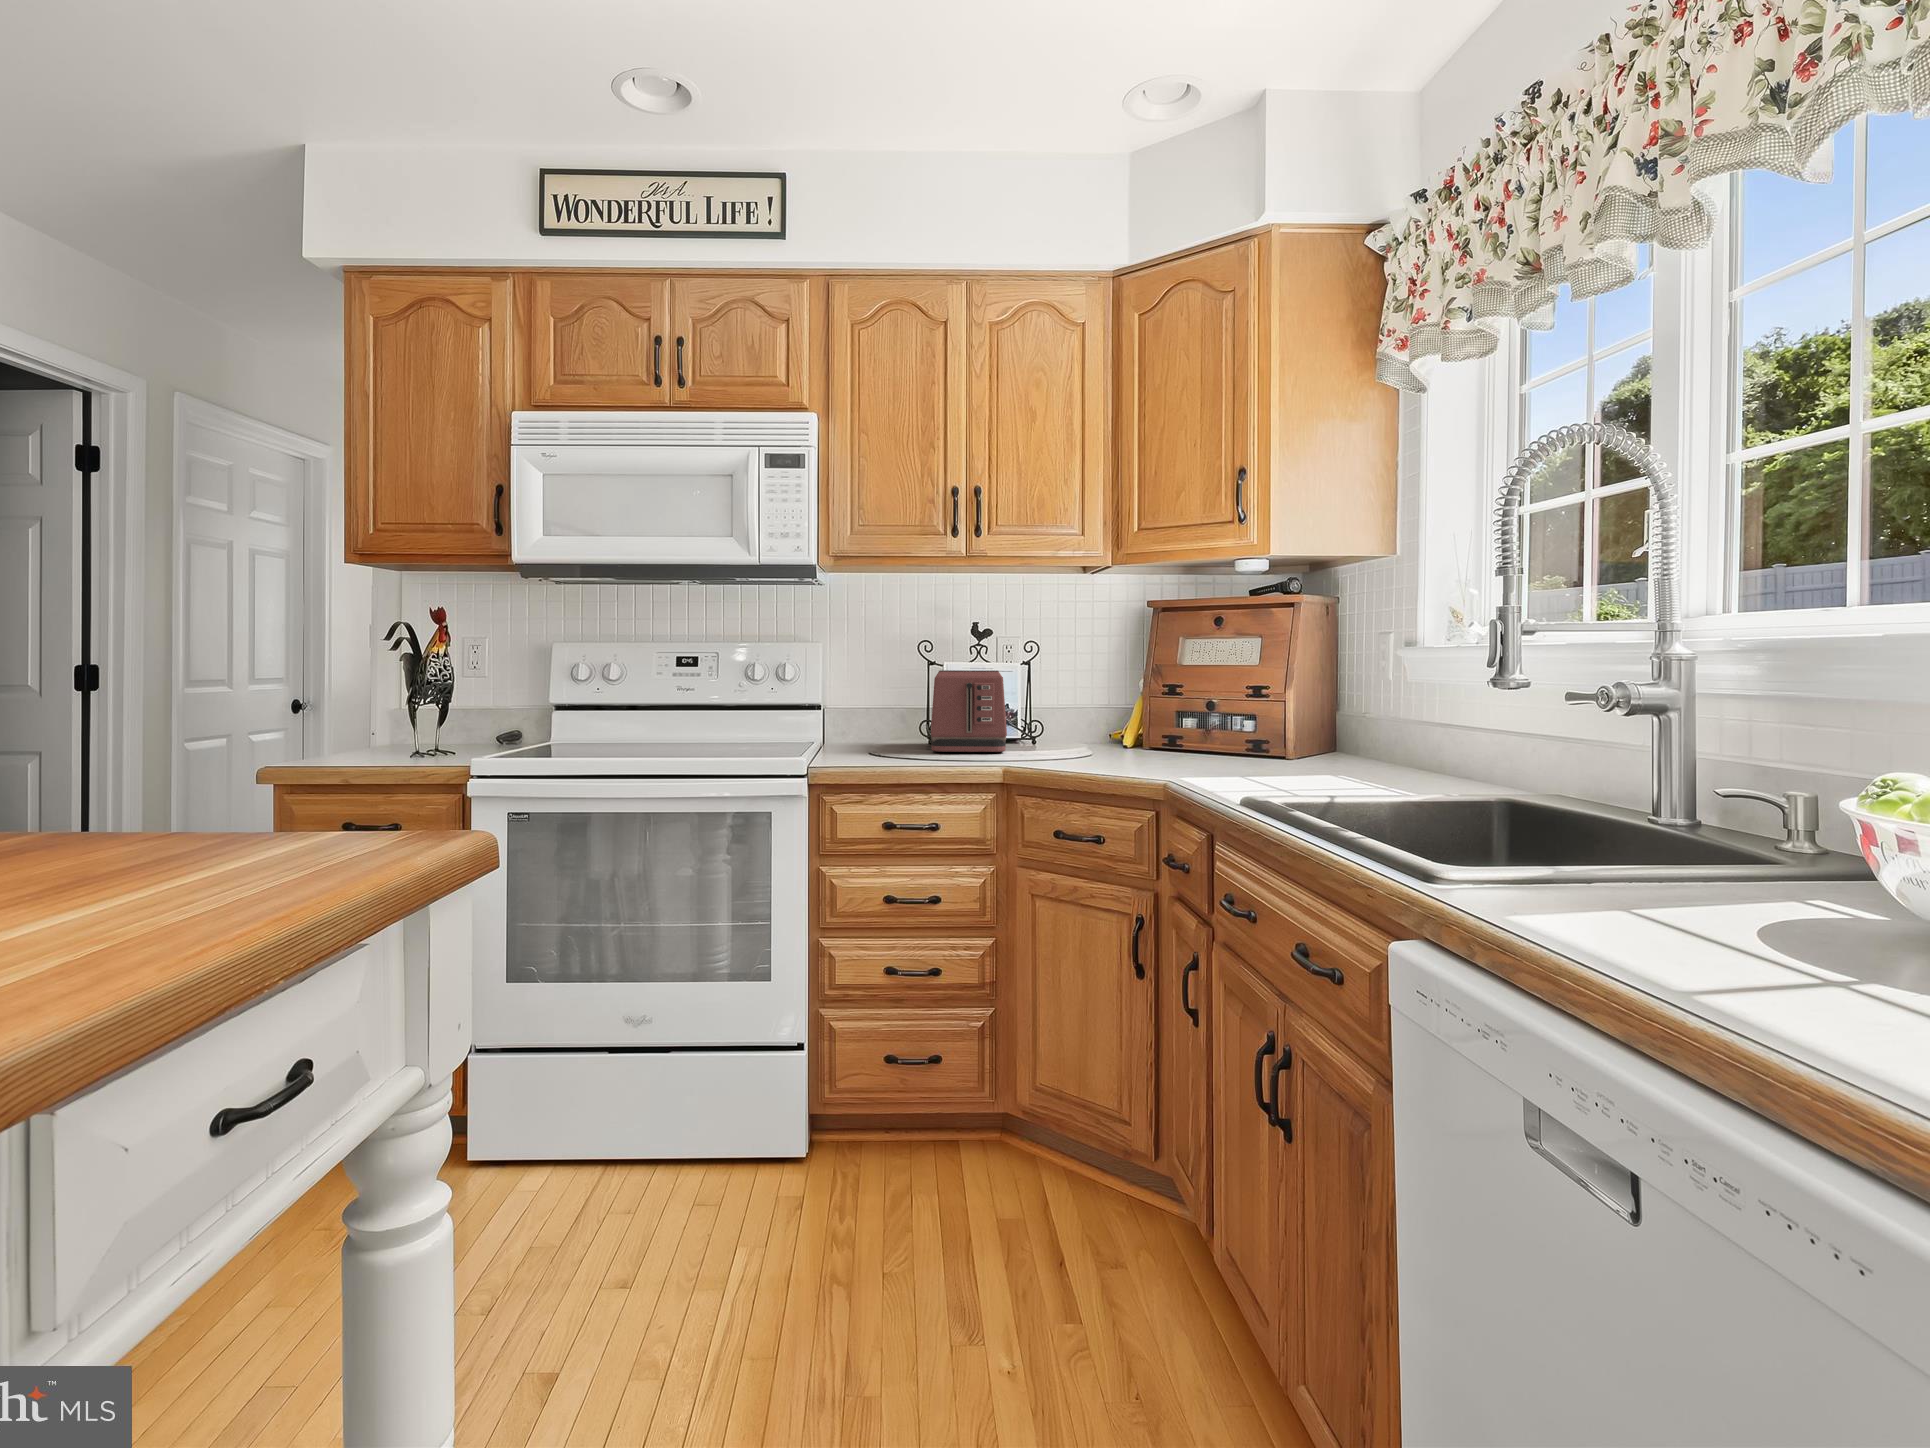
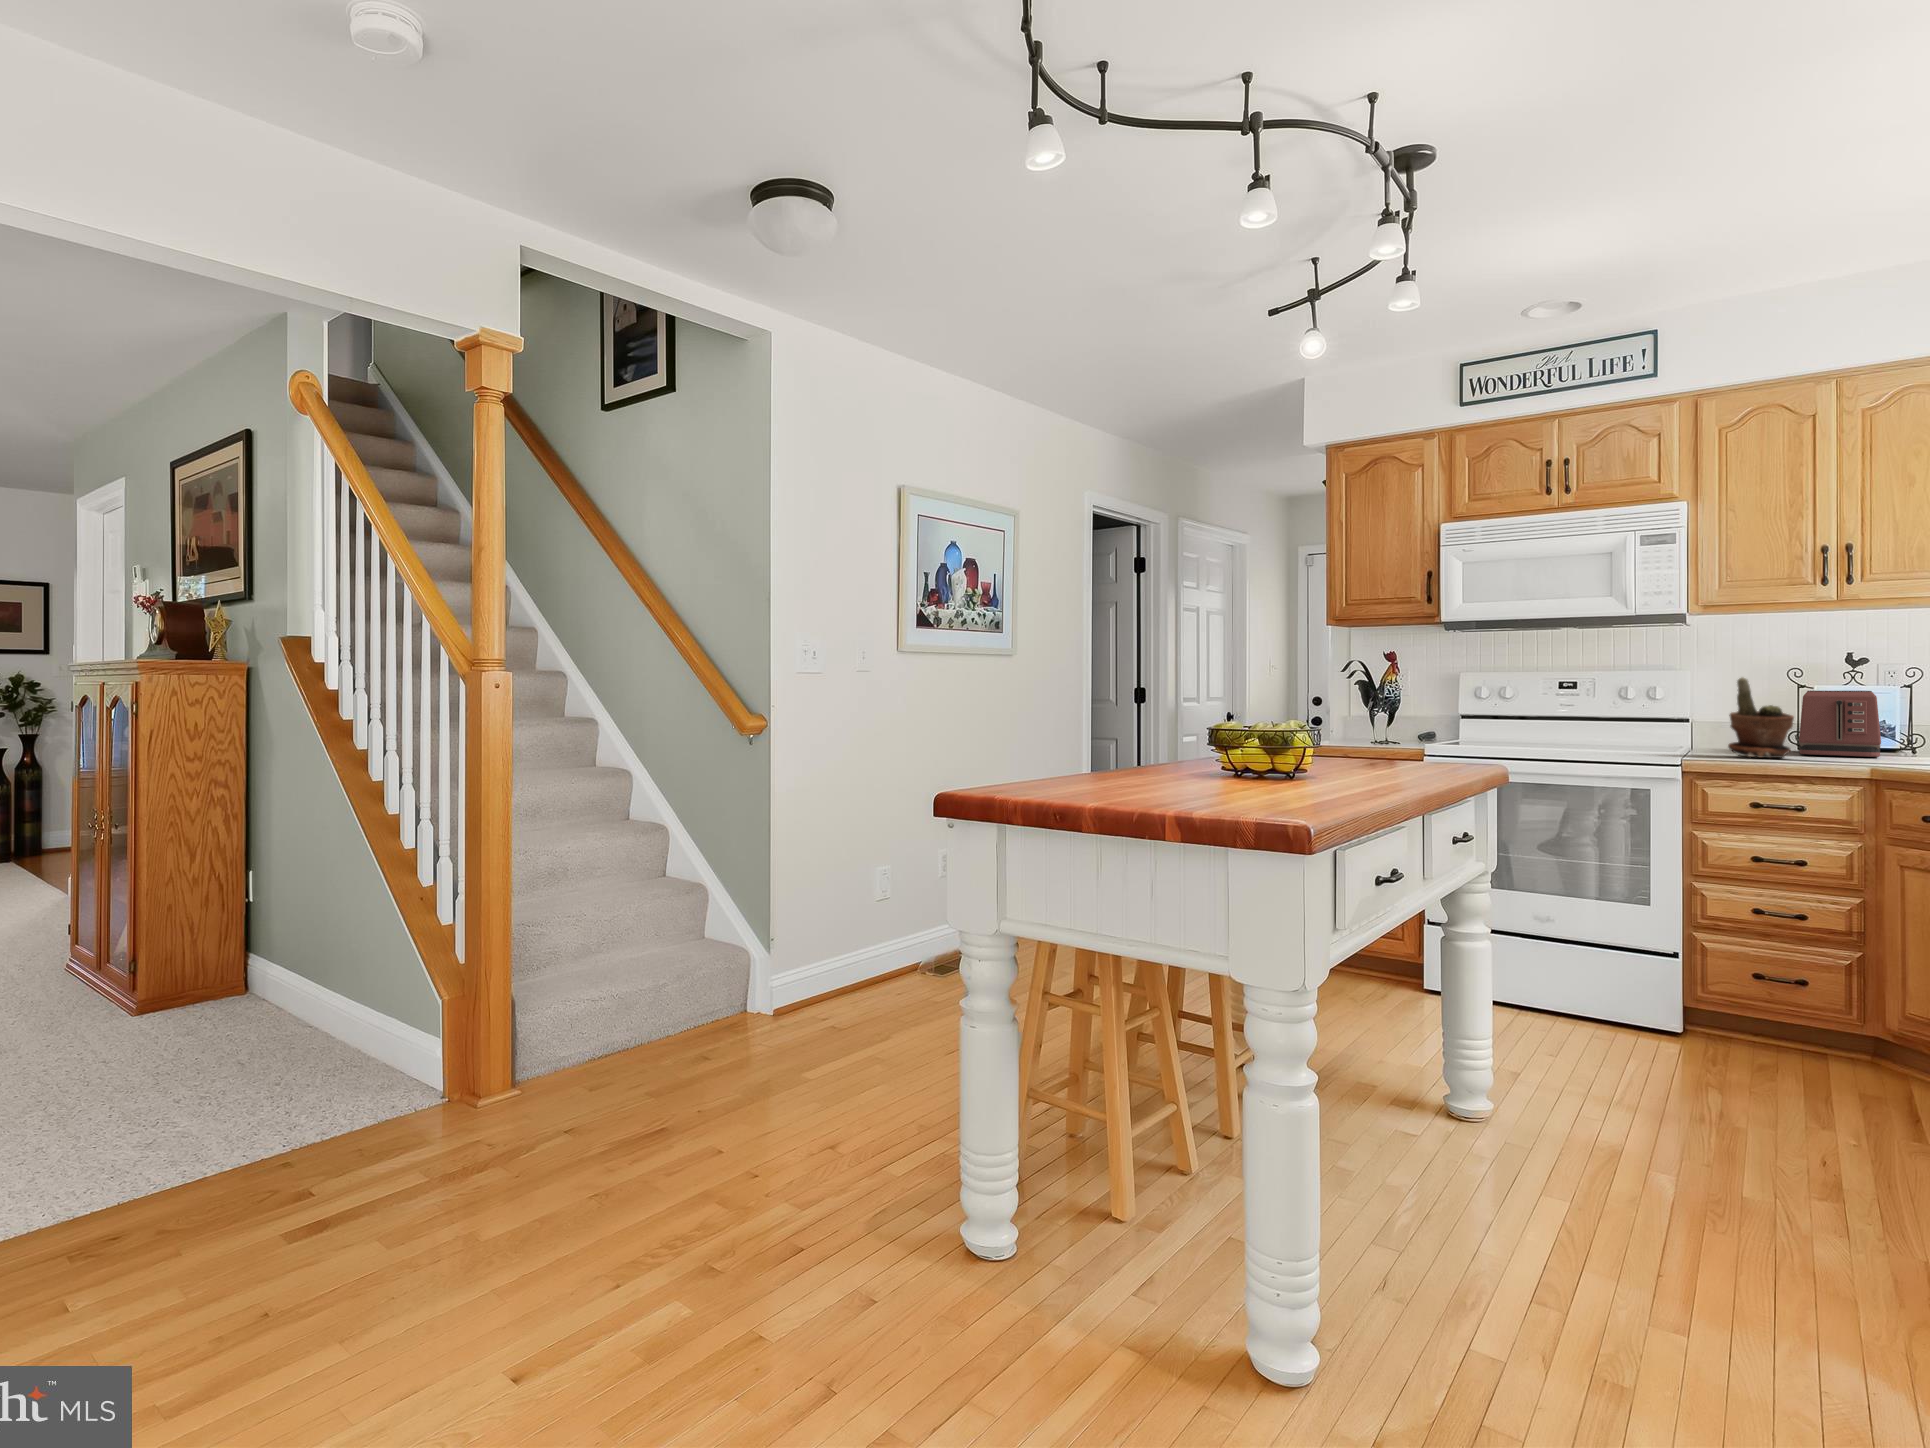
potted plant: none [859,654,927,762] -> present [1728,678,1794,758]

